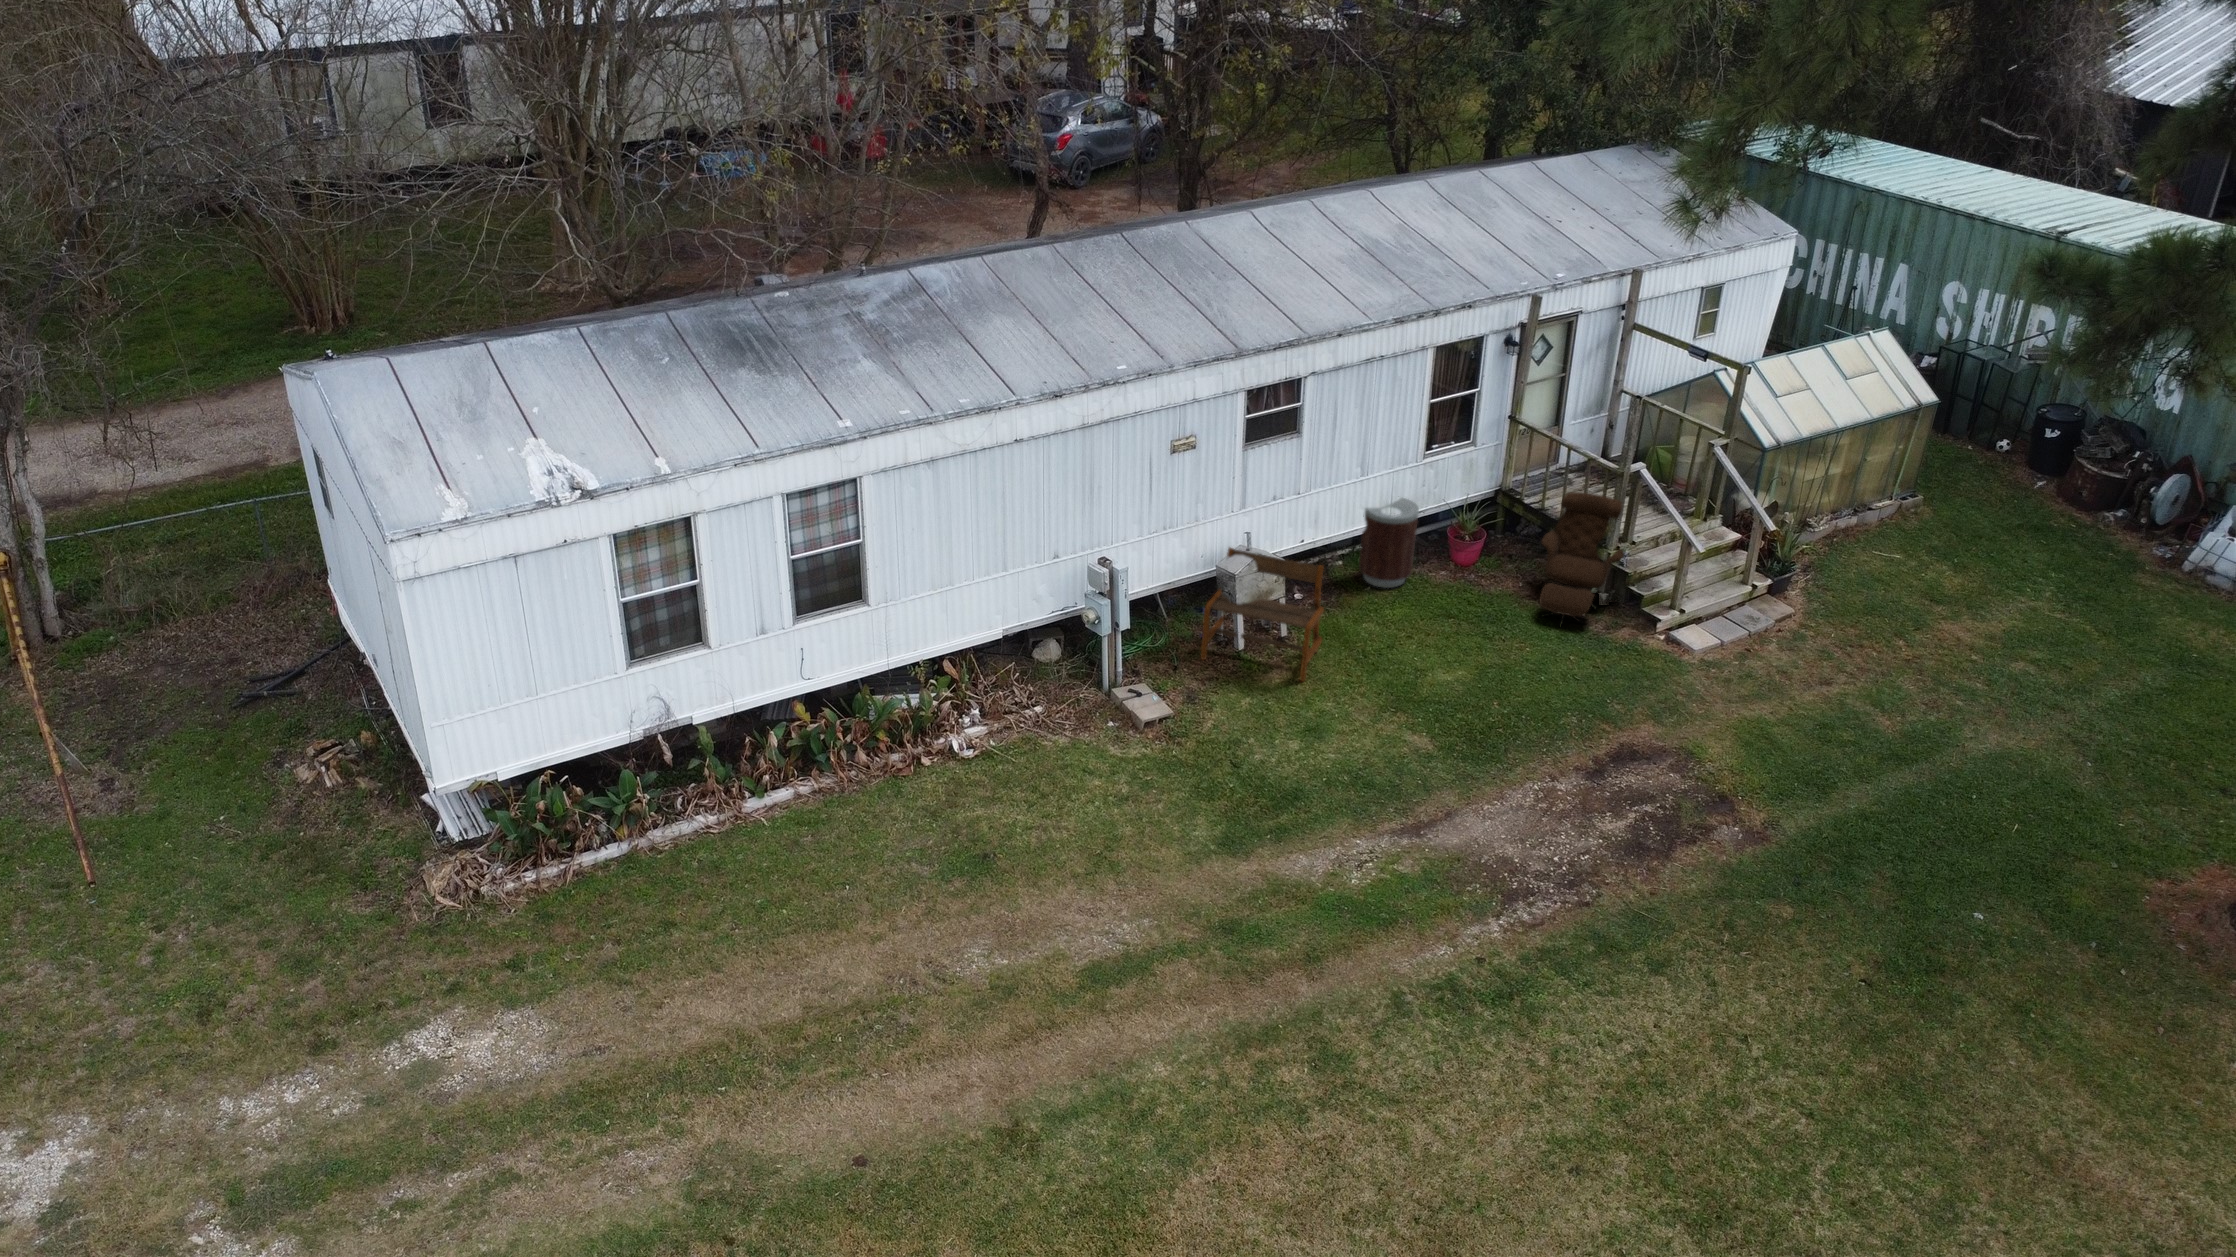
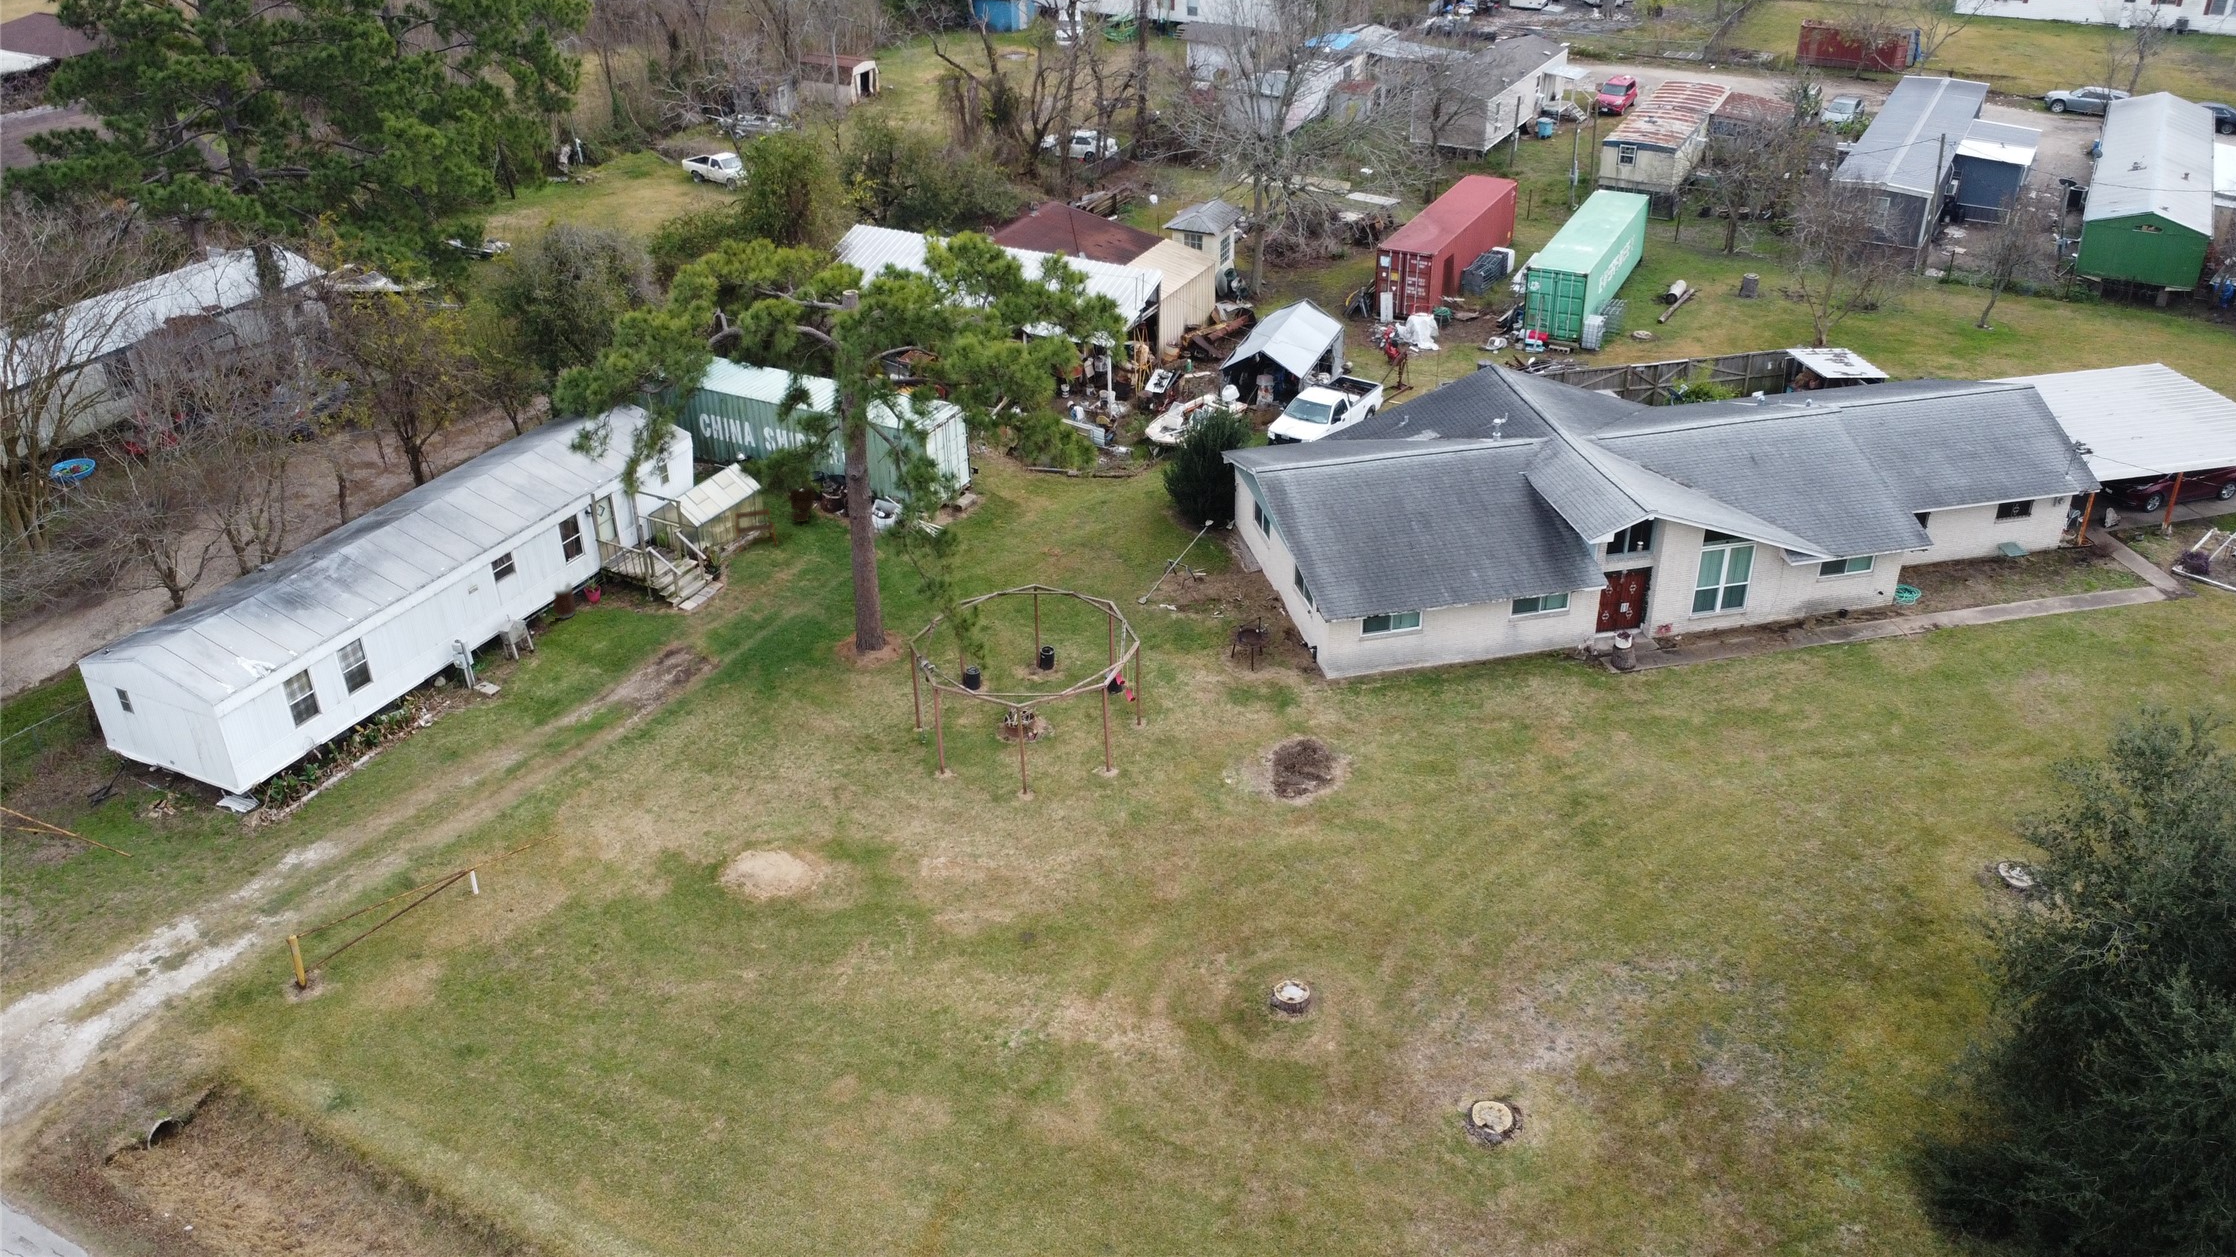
lounge chair: present [1540,492,1624,627] -> present [788,487,816,526]
bench: present [1201,548,1324,682] -> present [735,509,776,548]

